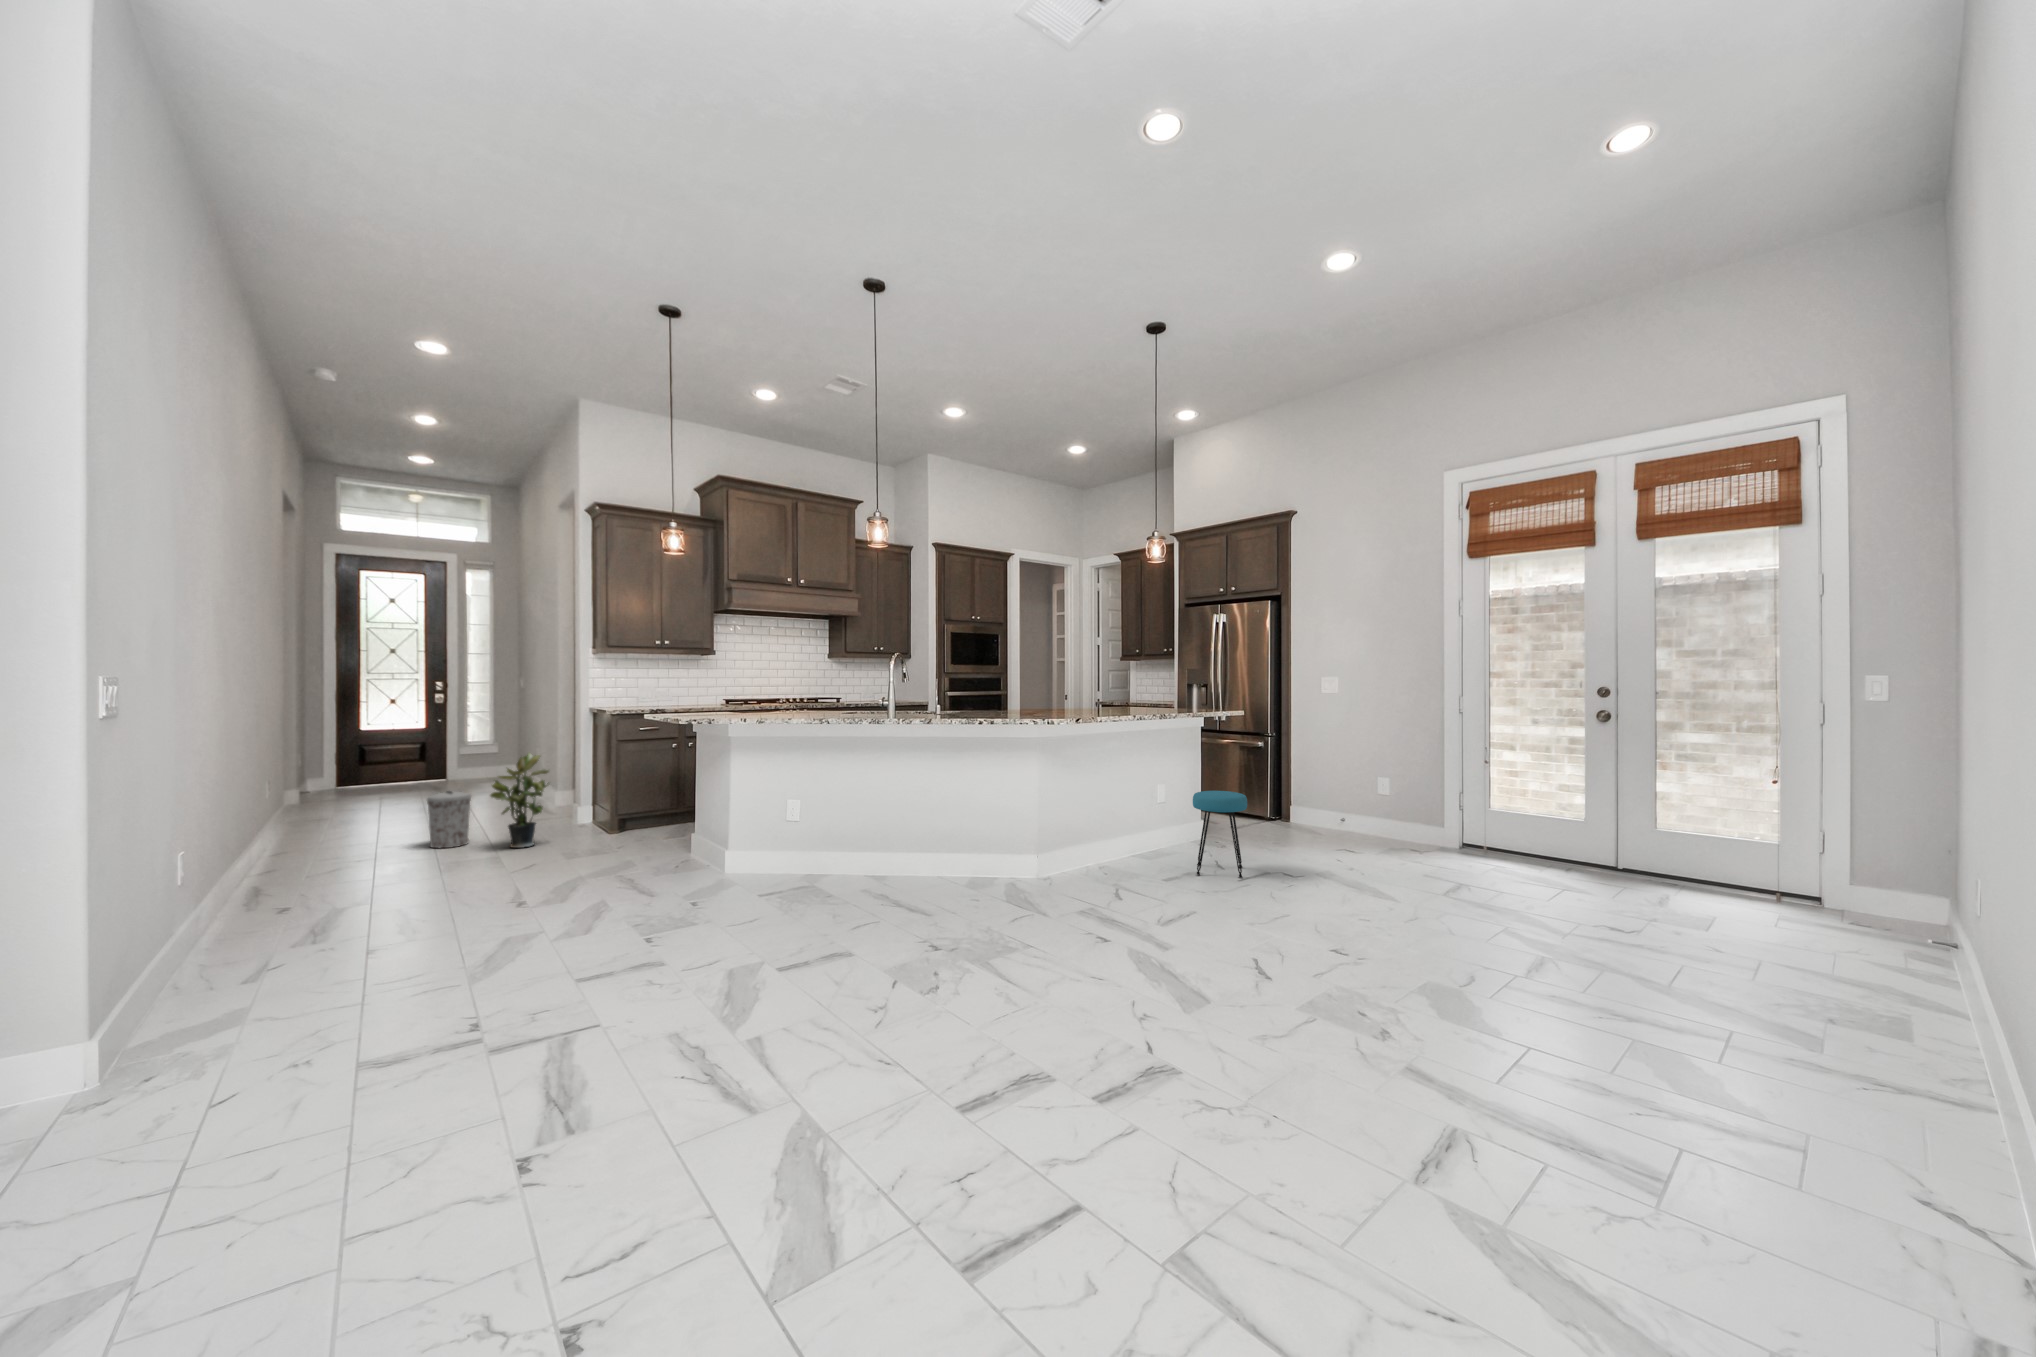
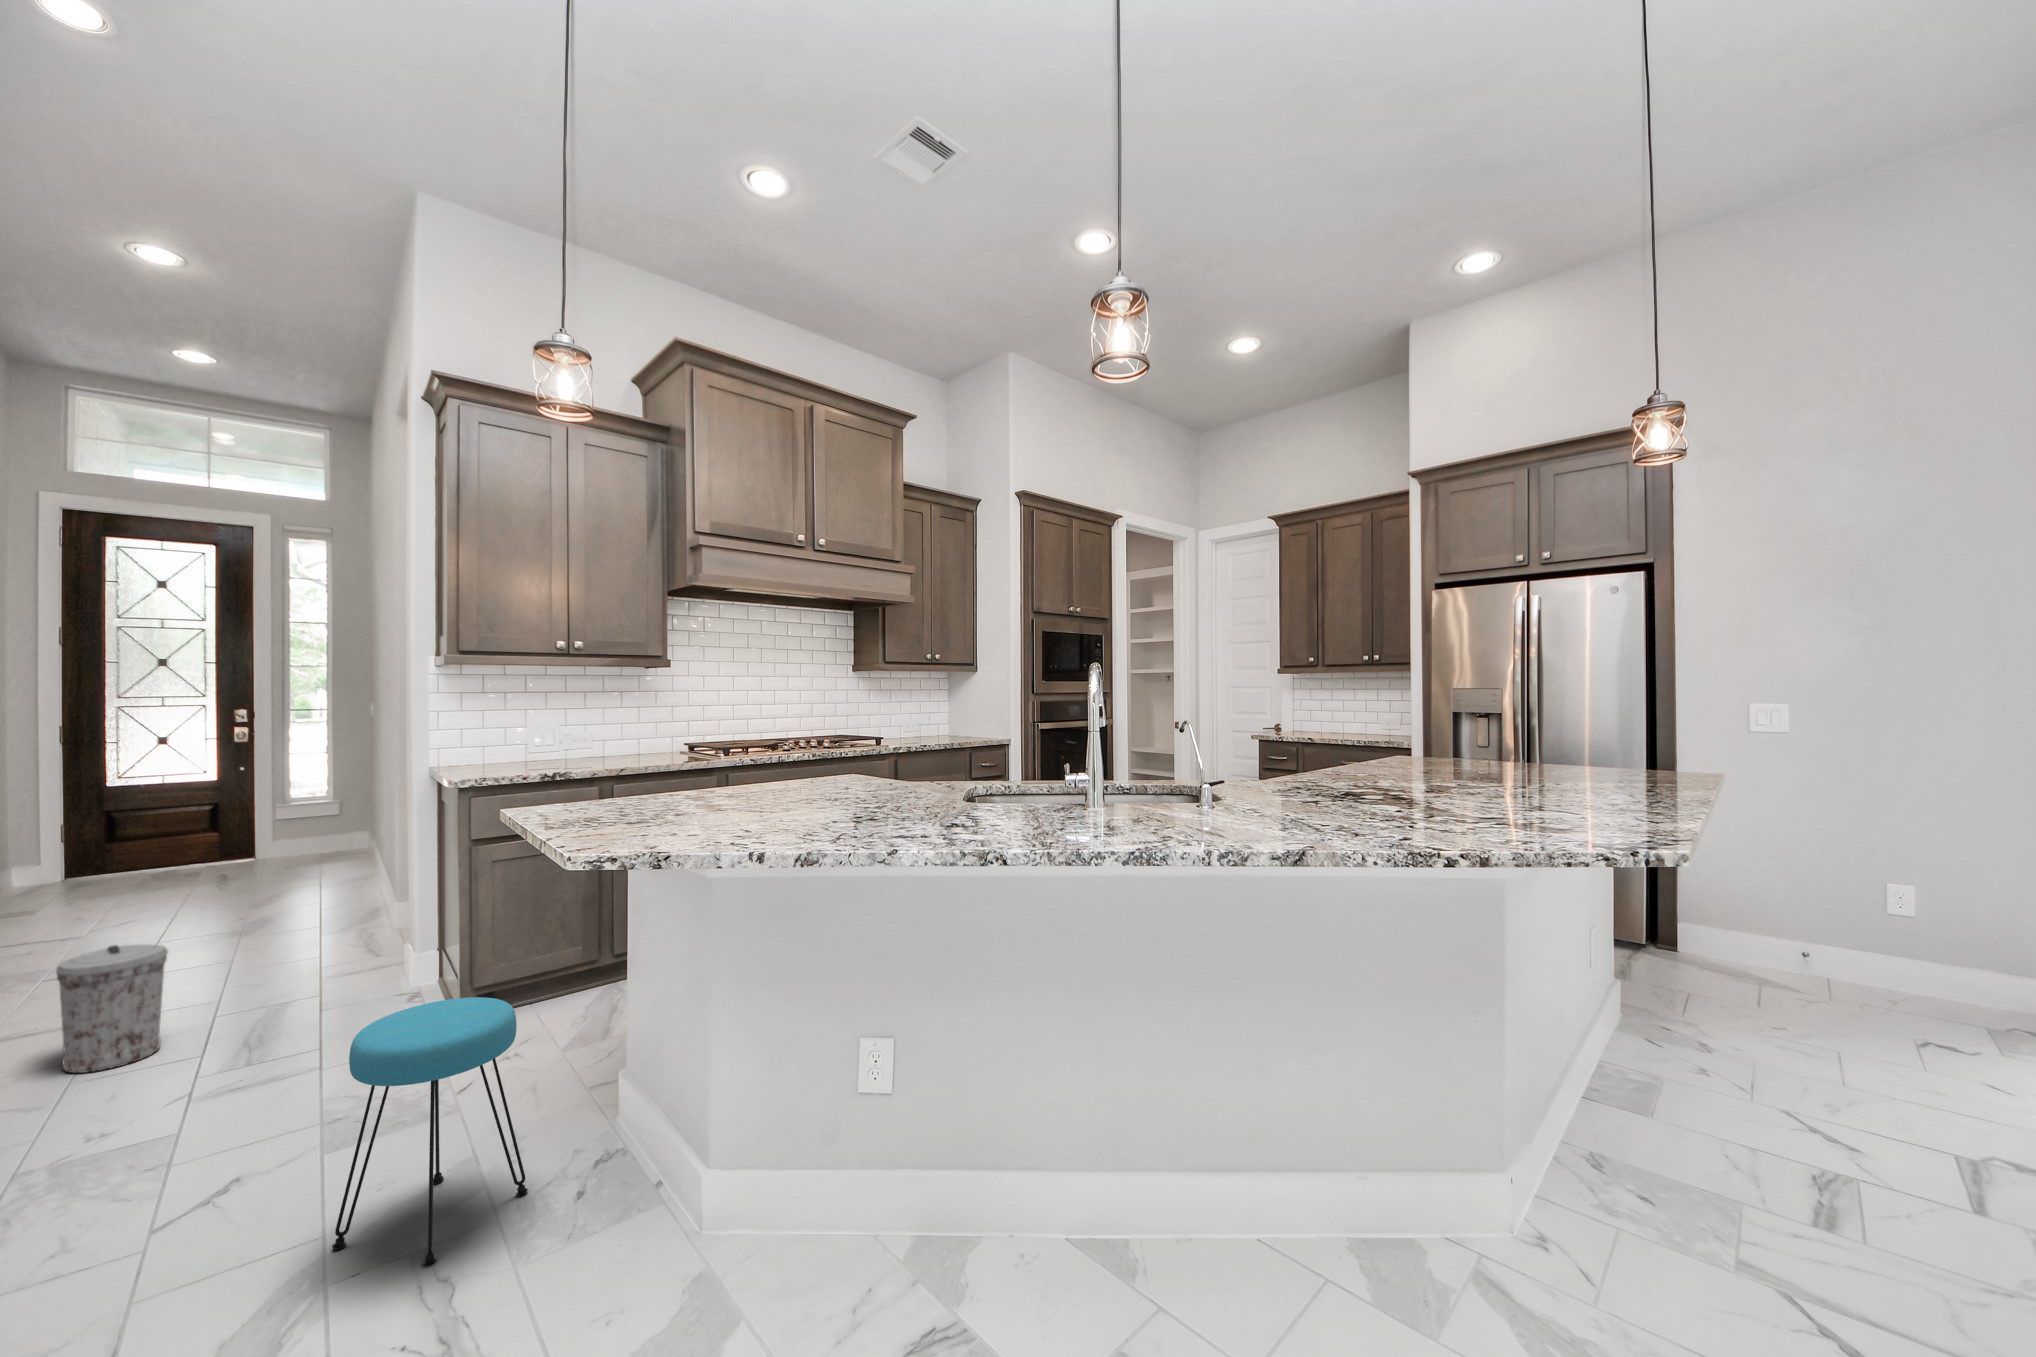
potted plant: present [490,753,549,848] -> none [187,863,334,1068]
stool: present [1193,791,1247,877] -> present [332,997,528,1264]

